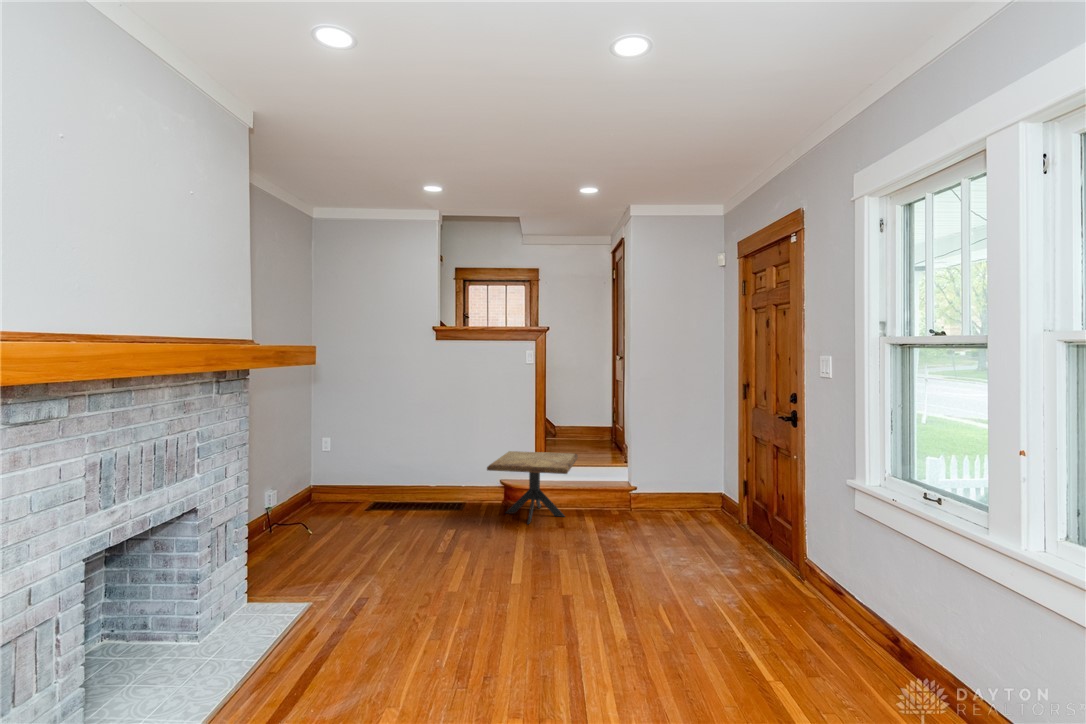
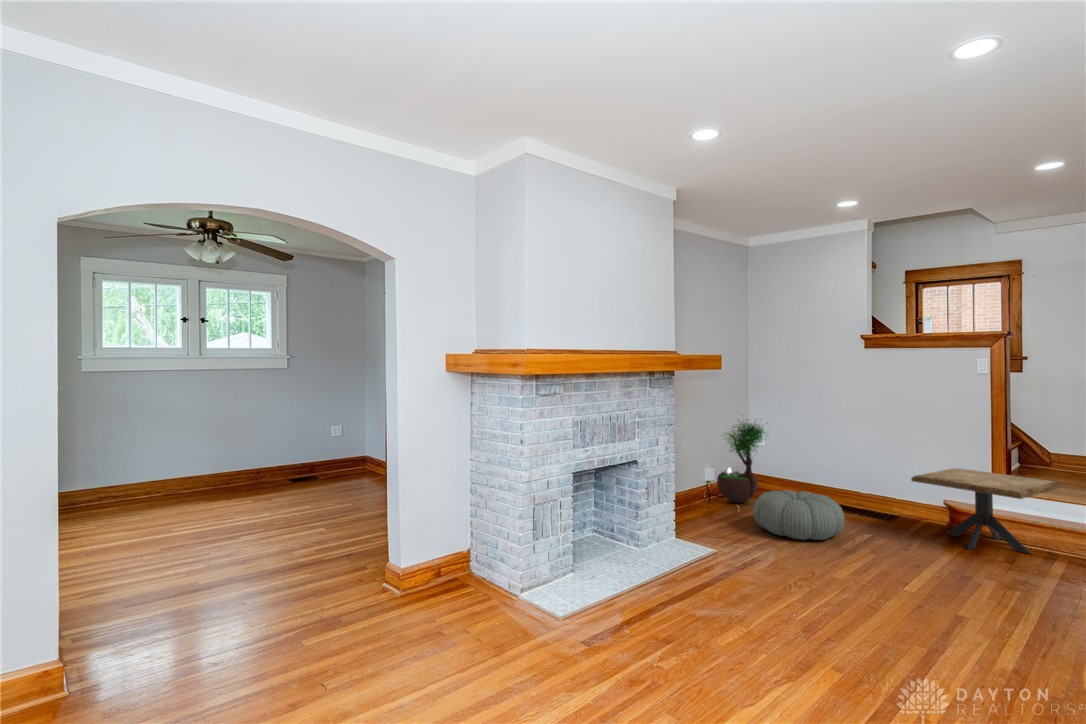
potted tree: none [281,416,347,524] -> present [717,422,764,503]
pouf: none [341,498,436,557] -> present [753,490,845,540]

